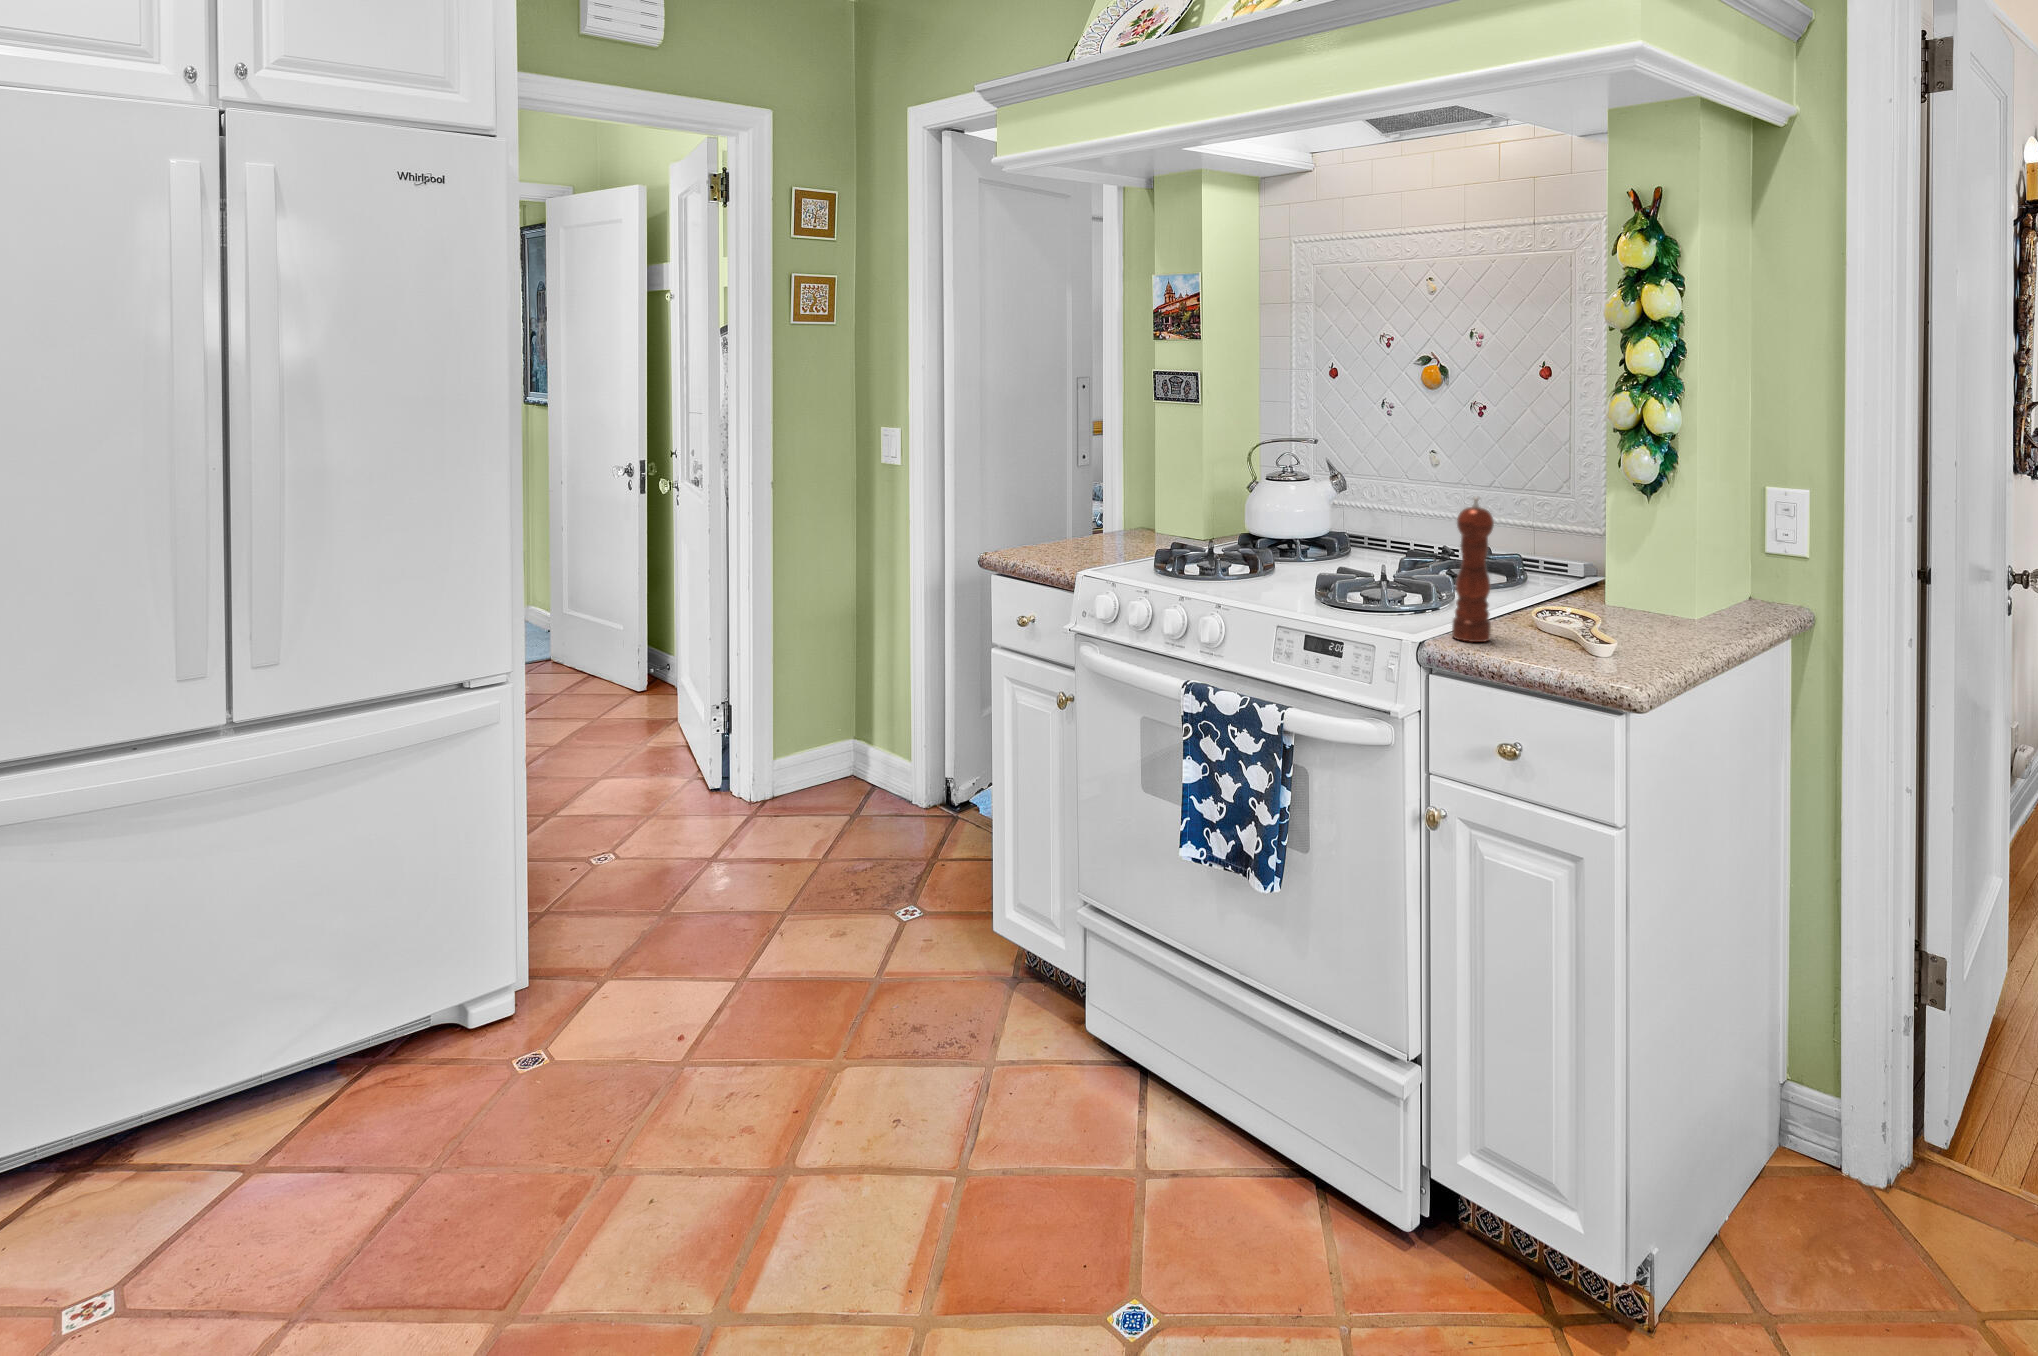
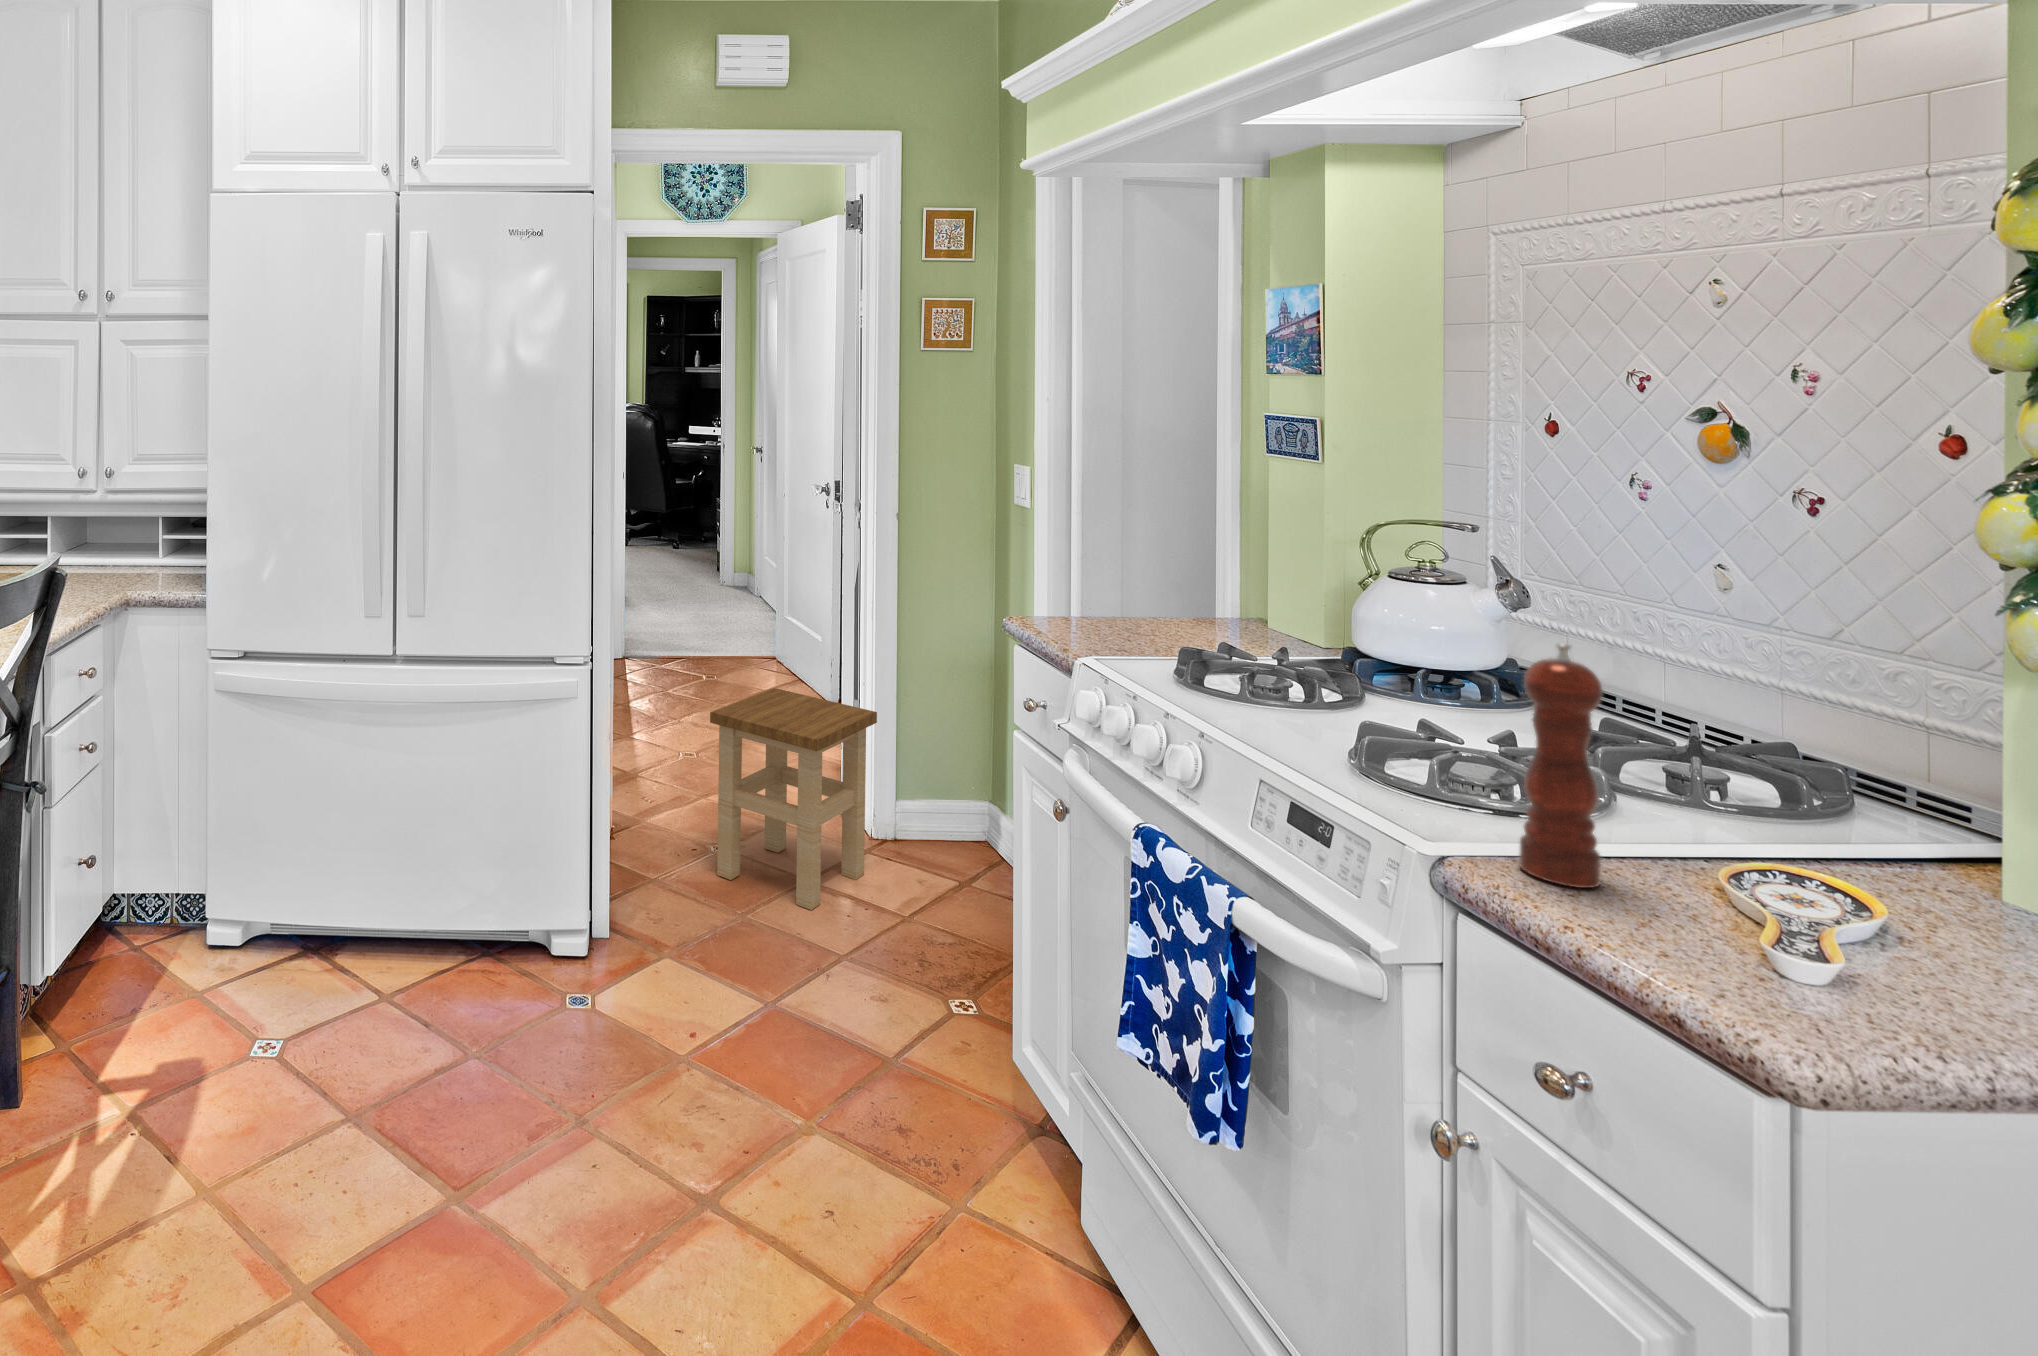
stool: none [606,674,776,889] -> present [710,688,877,910]

